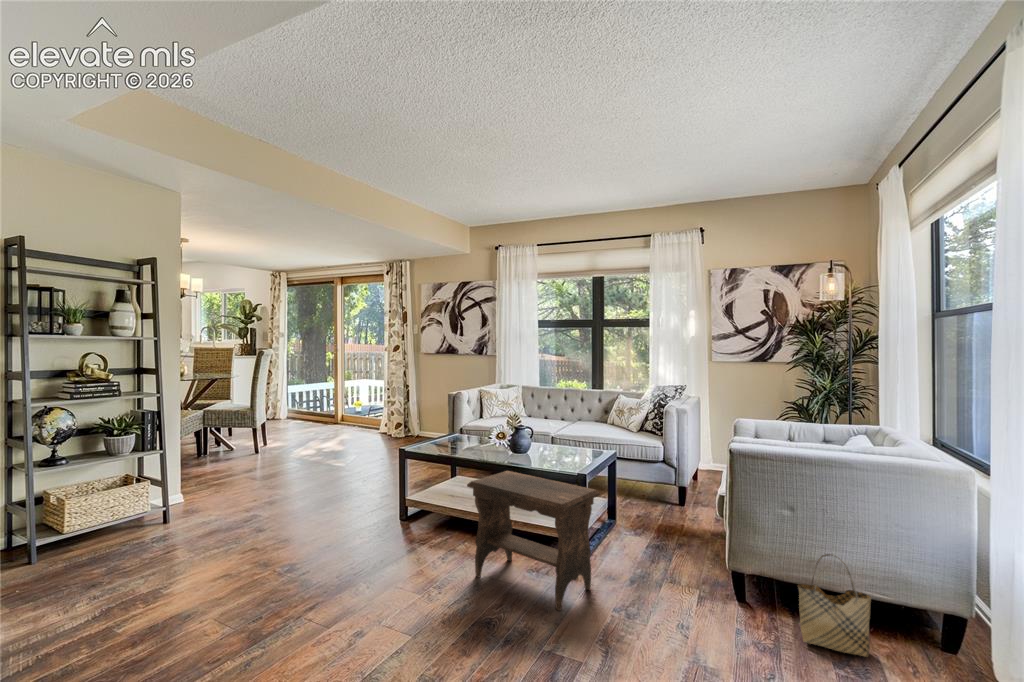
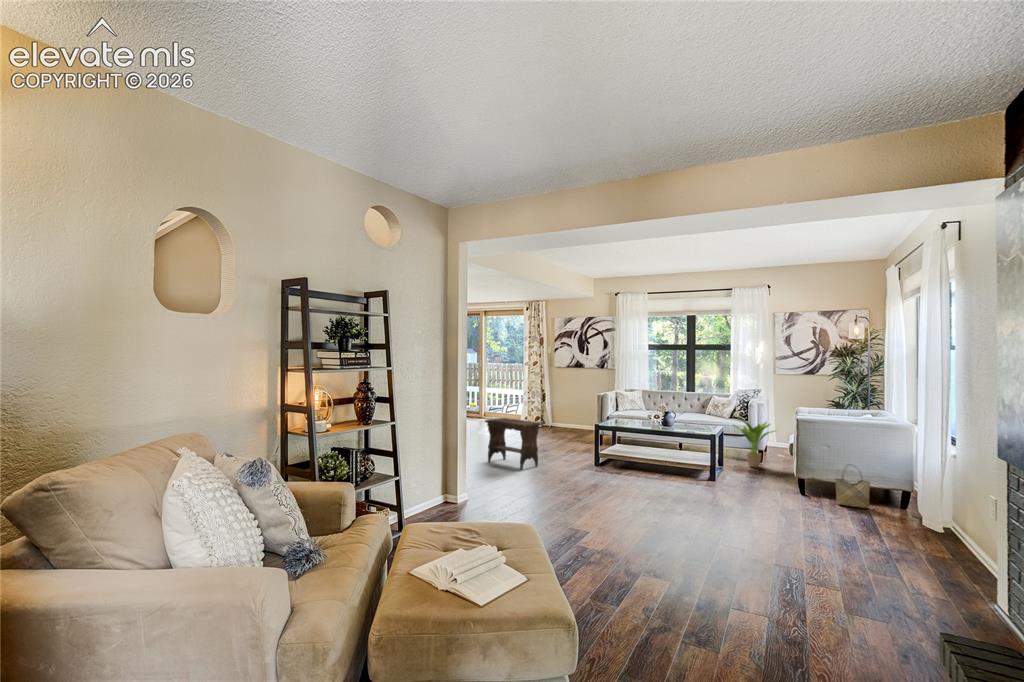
potted plant: none [636,431,707,517] -> present [734,417,777,467]
footstool: present [467,471,600,611] -> present [485,418,542,470]

